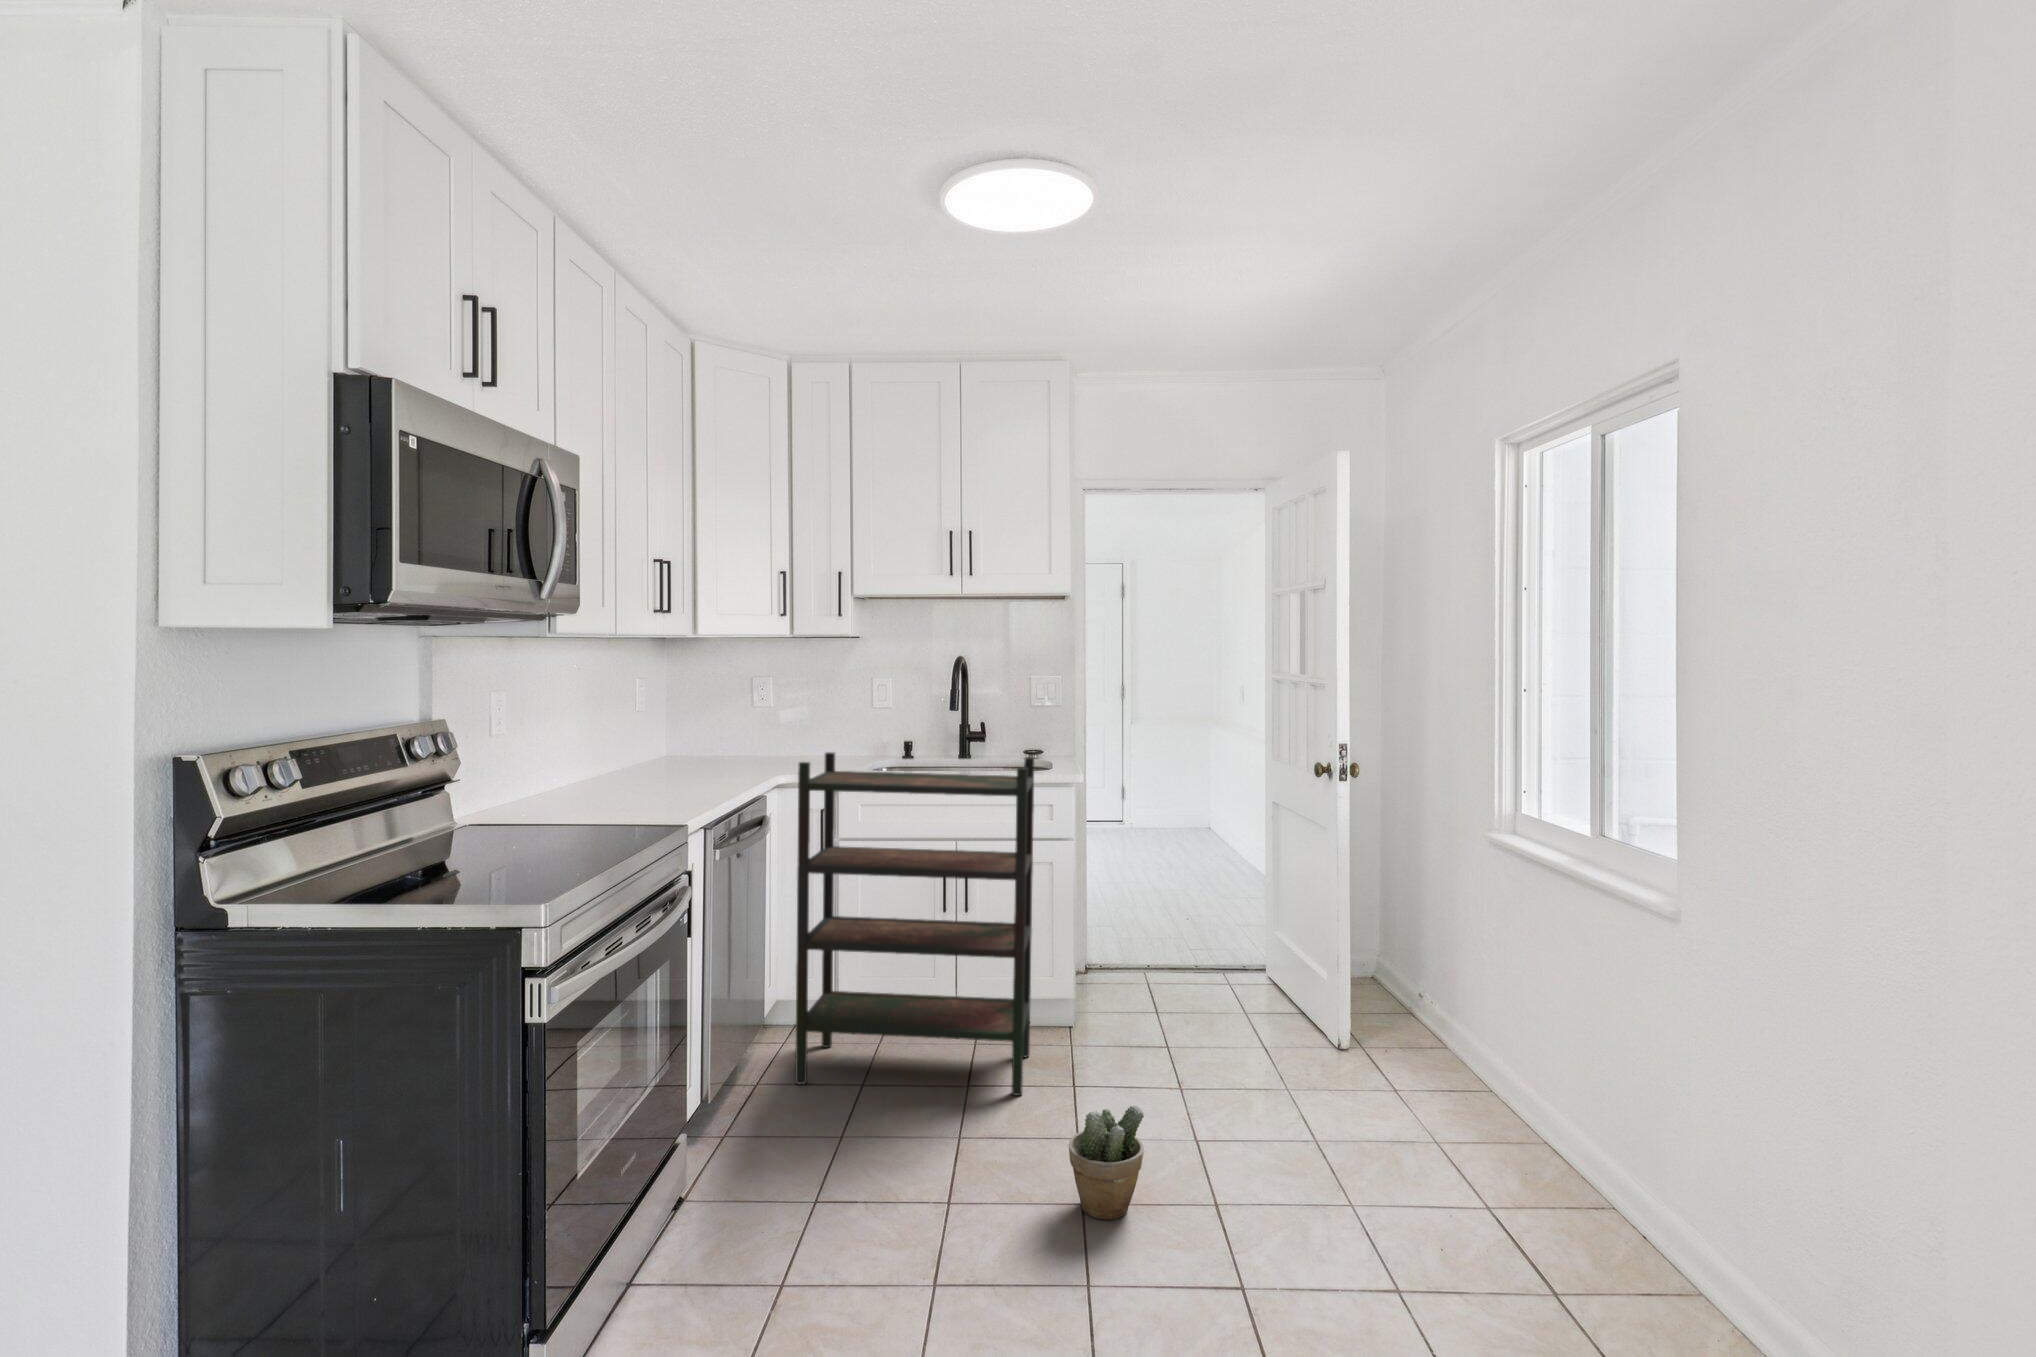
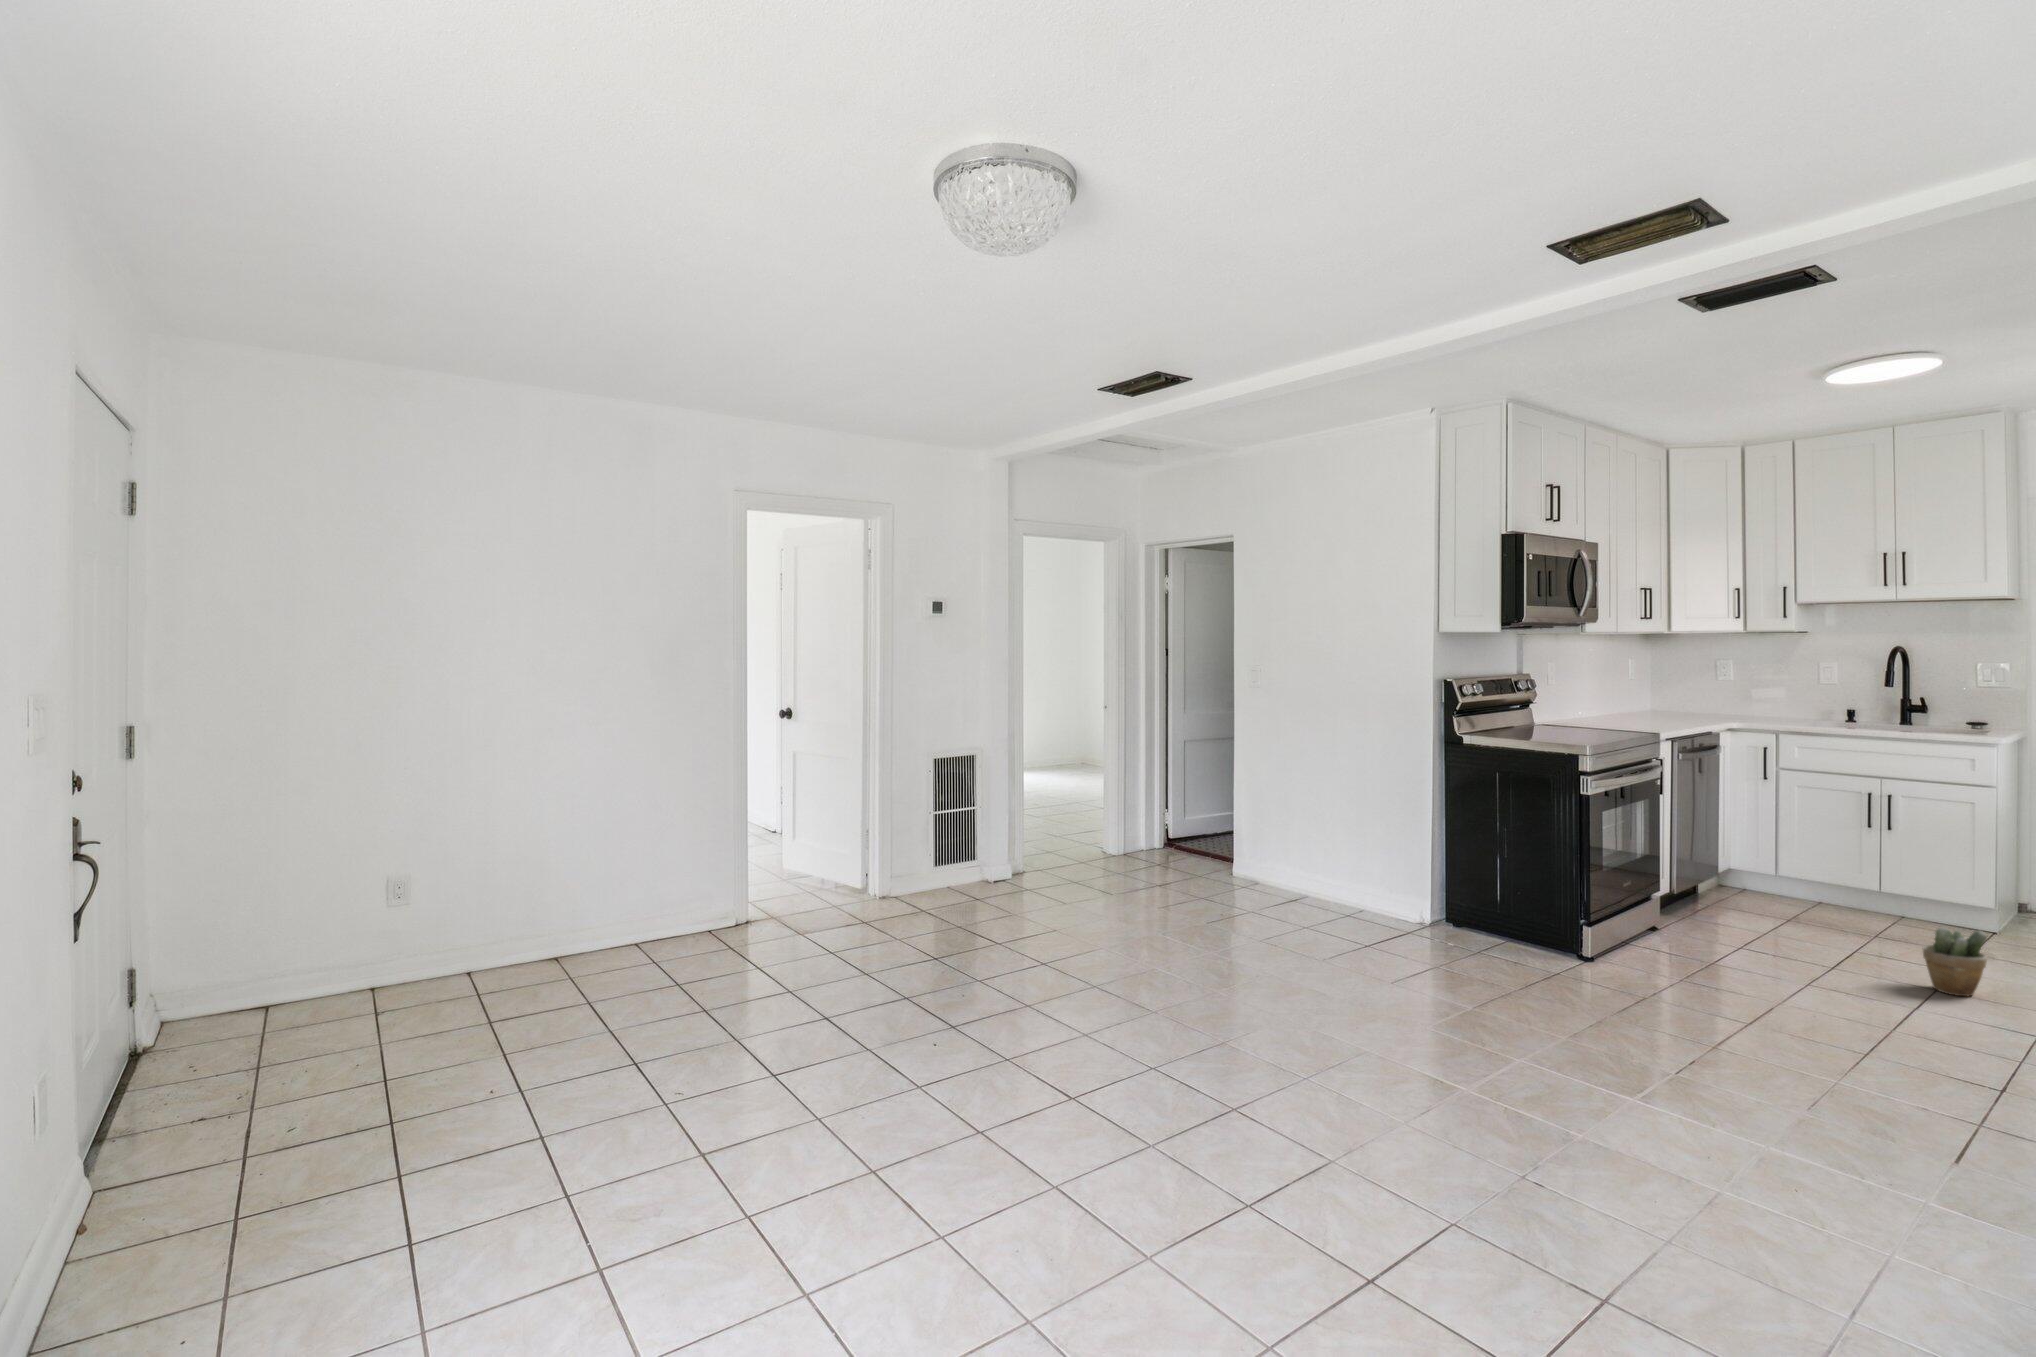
bookshelf: present [795,752,1034,1096] -> none [1735,709,1950,948]

